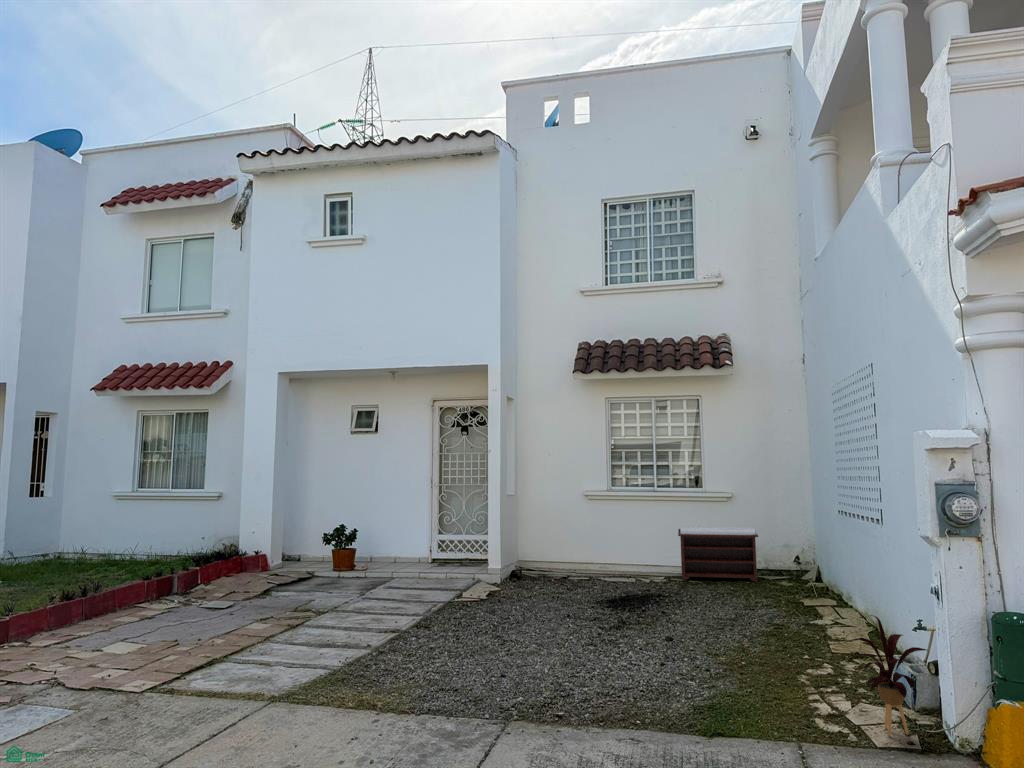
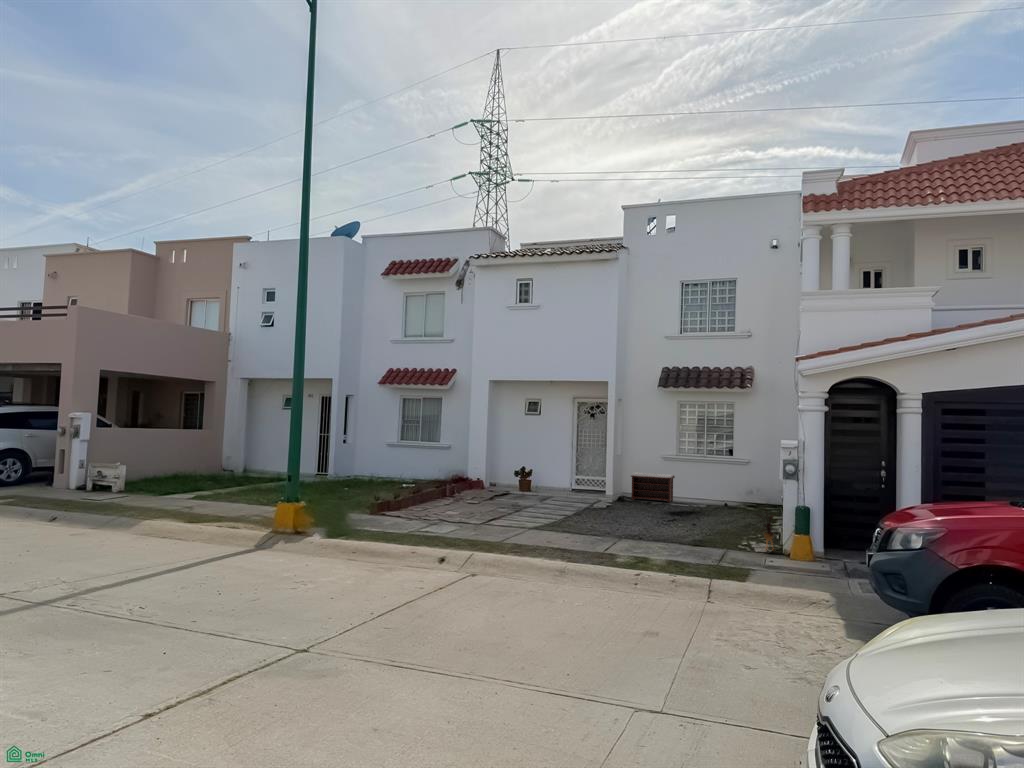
bench: present [678,527,758,582] -> present [631,472,675,503]

